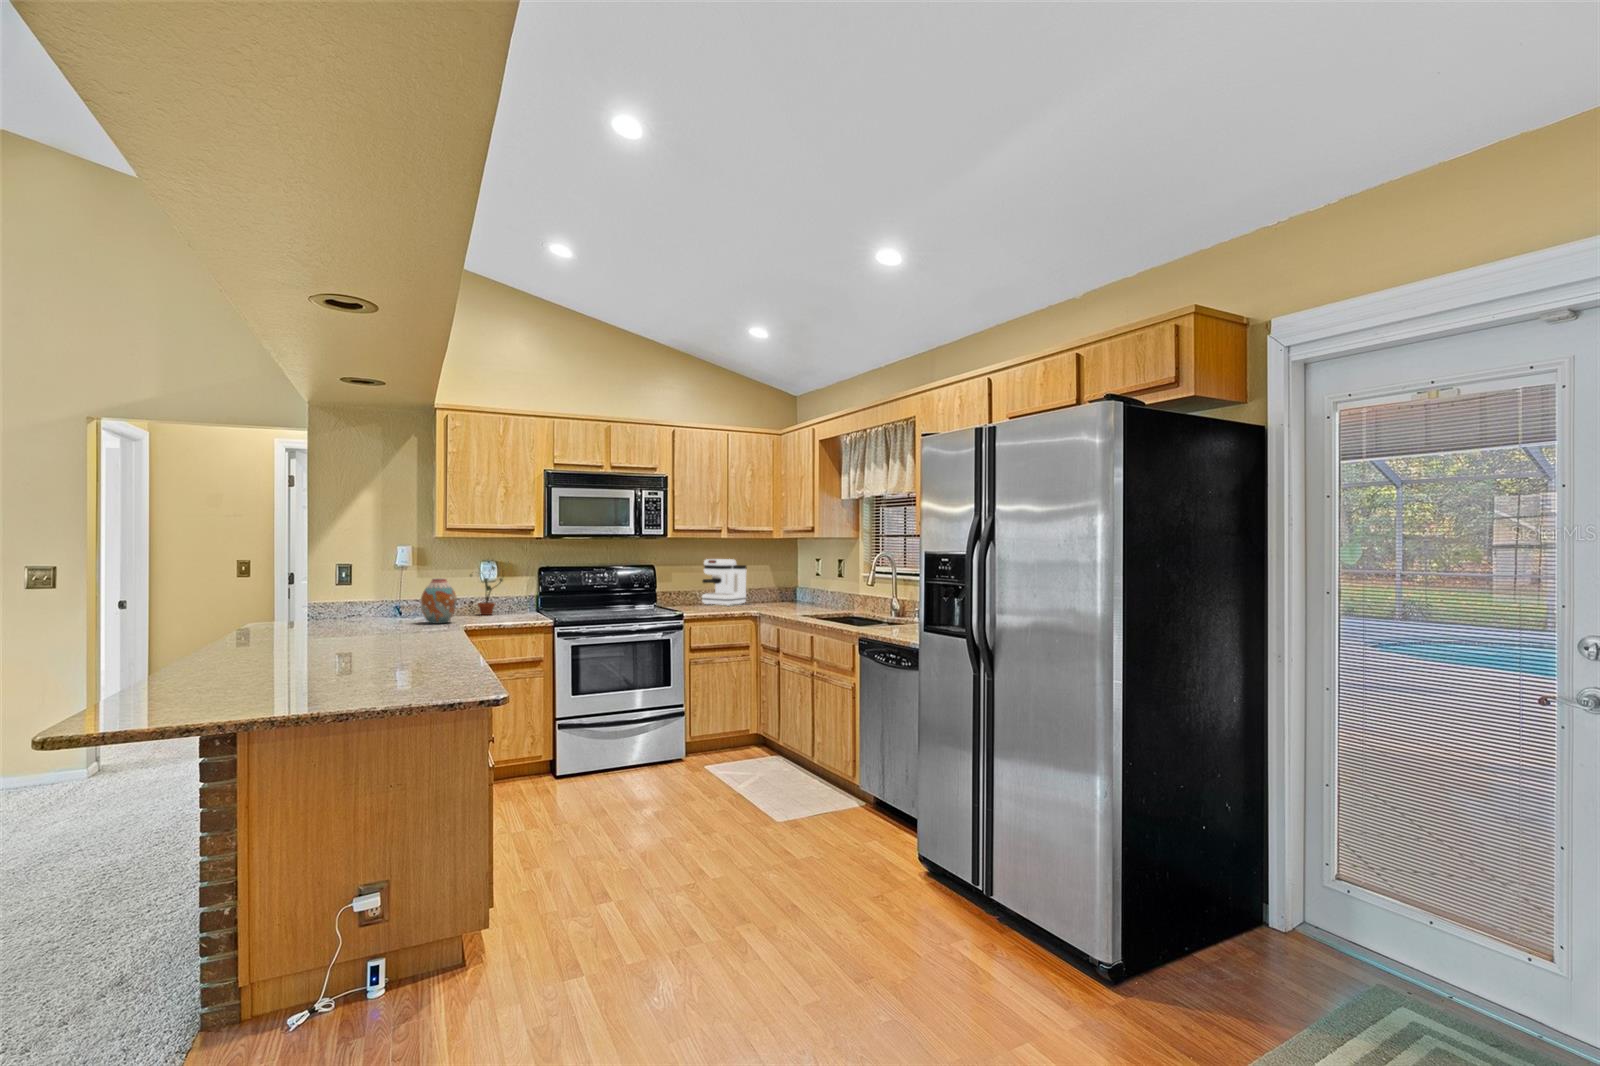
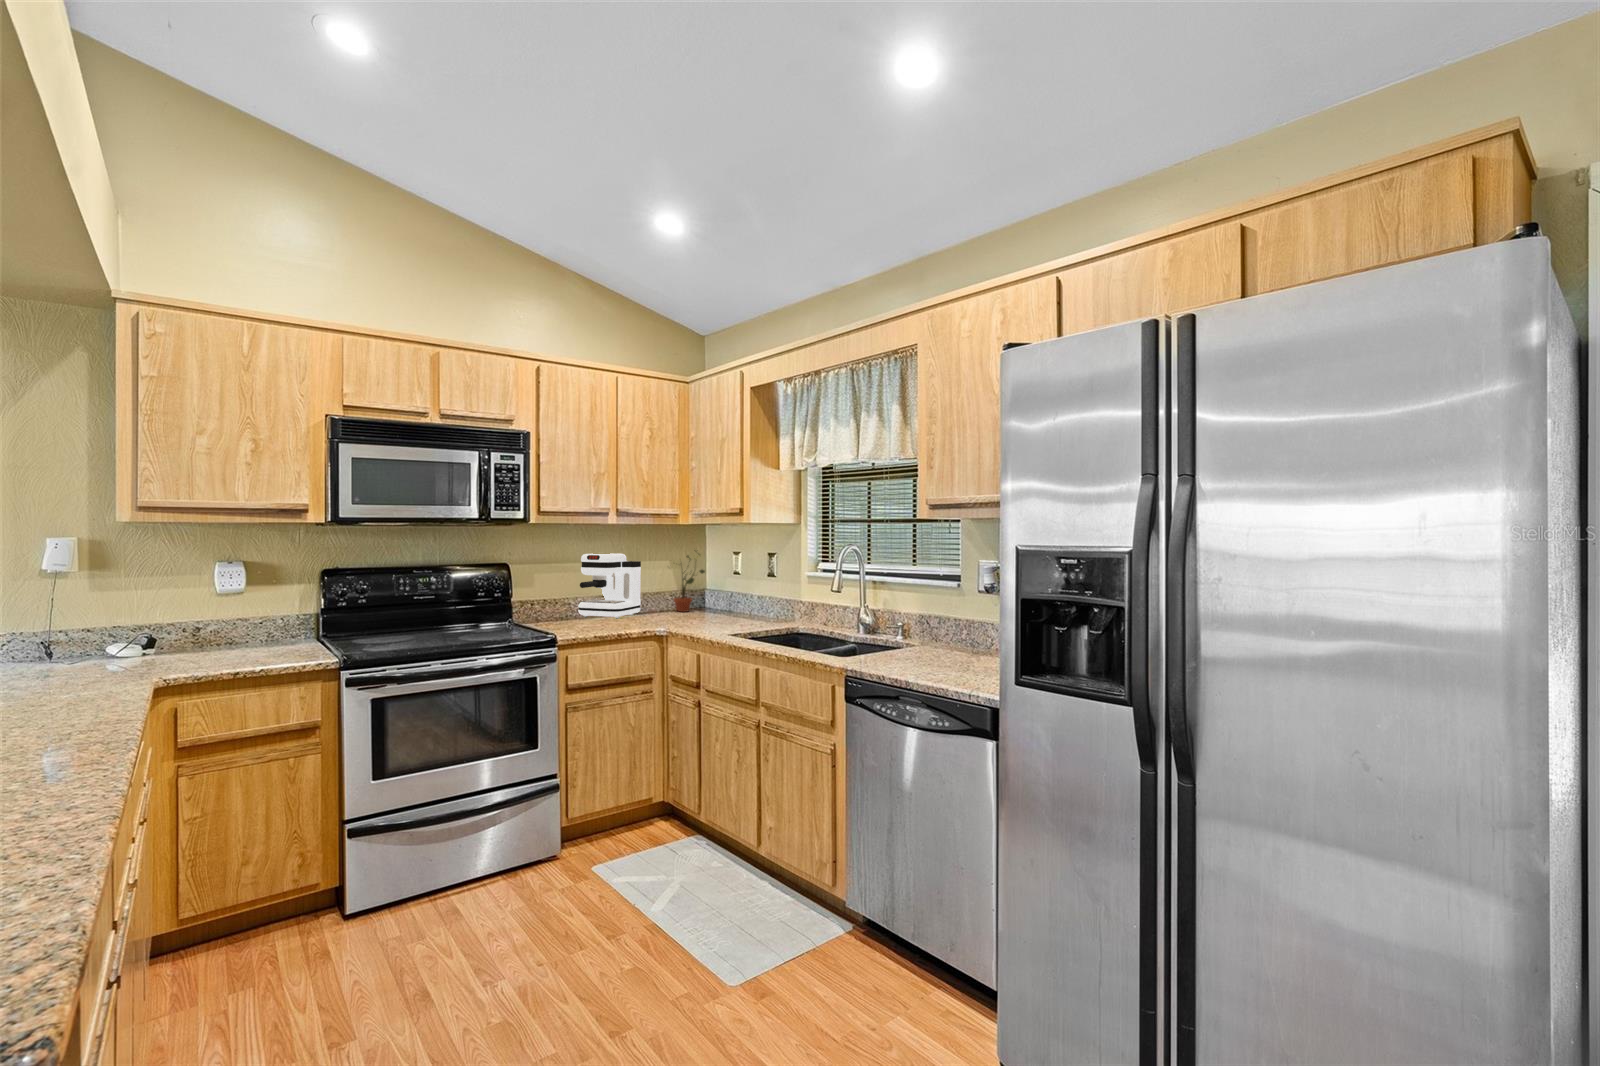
potted plant: present [470,566,504,615] -> present [674,554,705,612]
vase: present [421,578,457,623] -> none [69,595,148,676]

